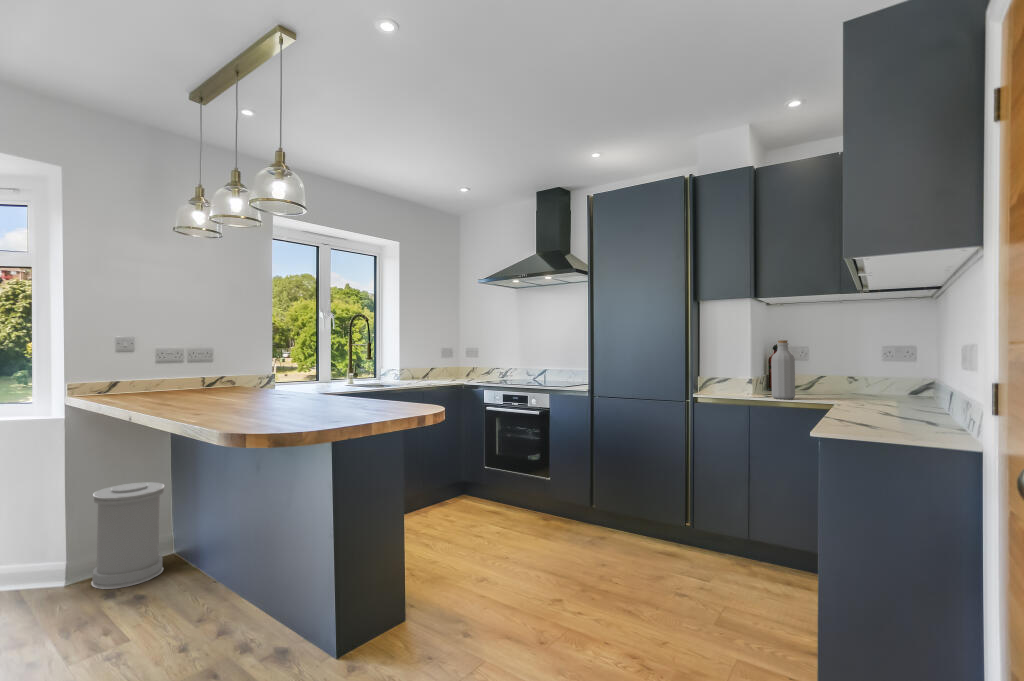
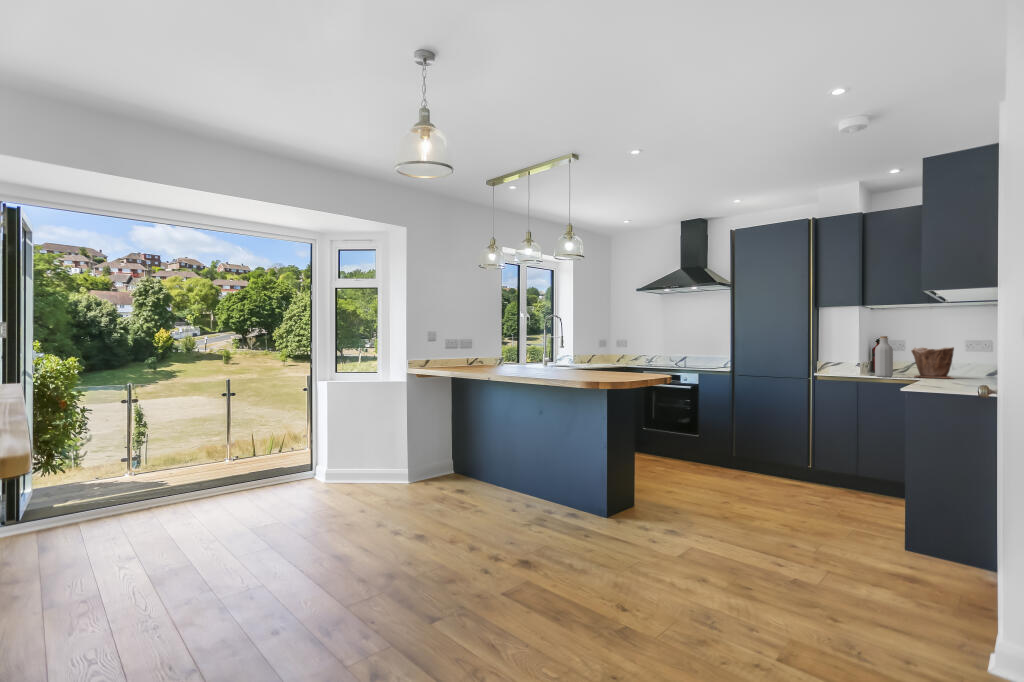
plant pot: none [818,355,876,400] -> present [911,347,954,378]
trash can: present [91,482,164,589] -> none [426,423,463,484]

